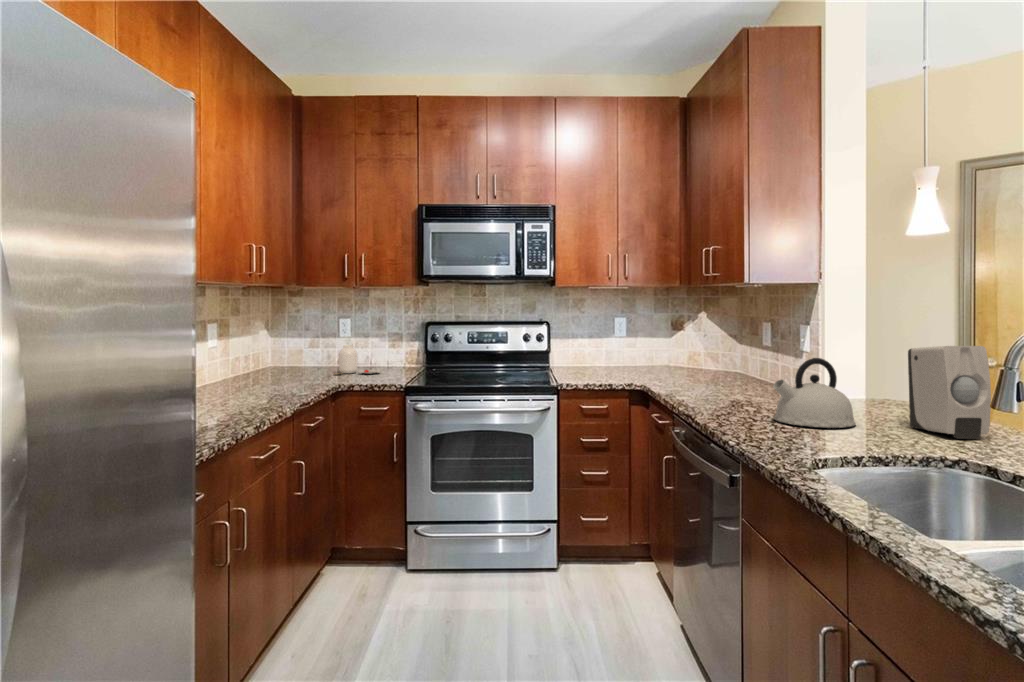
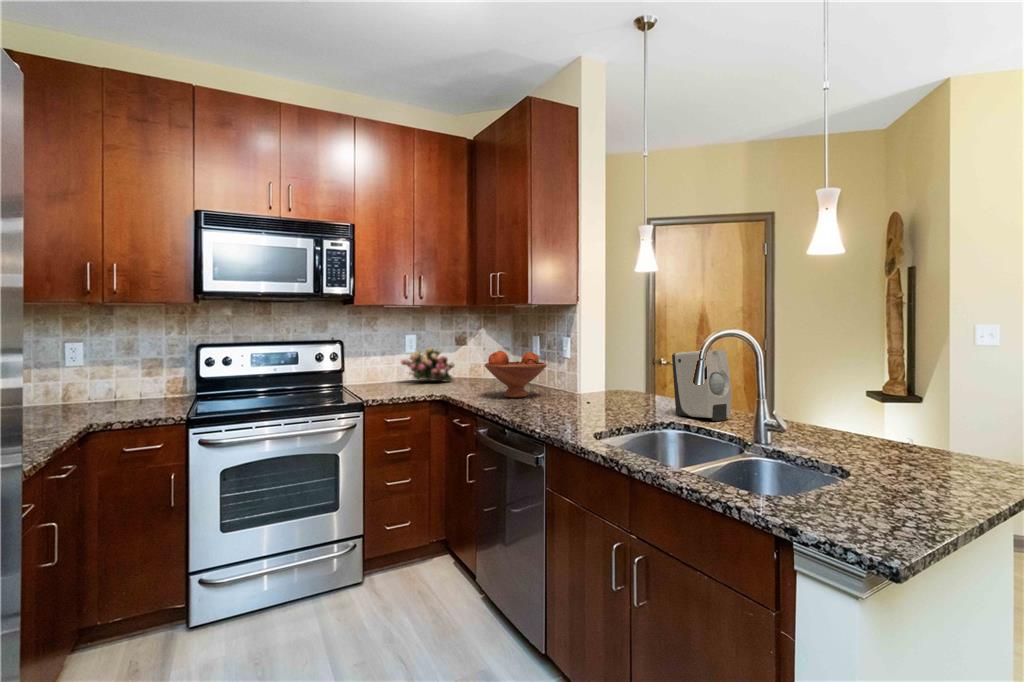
flower arrangement: none [605,331,668,370] -> present [401,348,454,382]
fruit bowl: none [685,338,761,393] -> present [485,351,547,398]
jar: present [339,345,380,374] -> none [74,369,144,405]
kettle: present [773,358,856,428] -> none [579,363,641,421]

